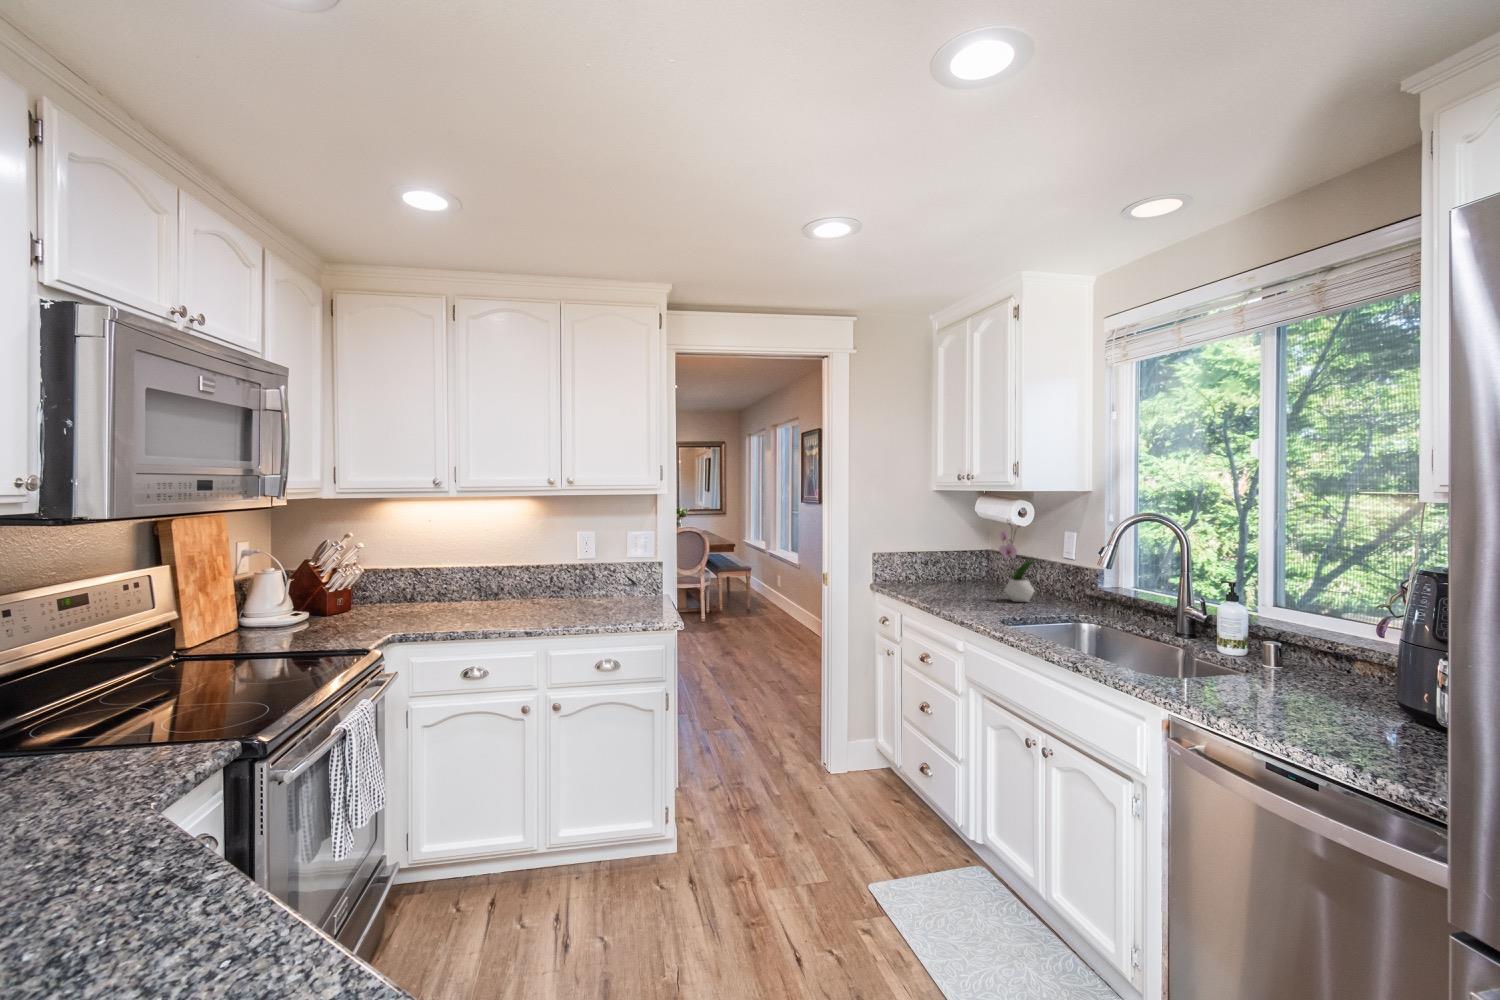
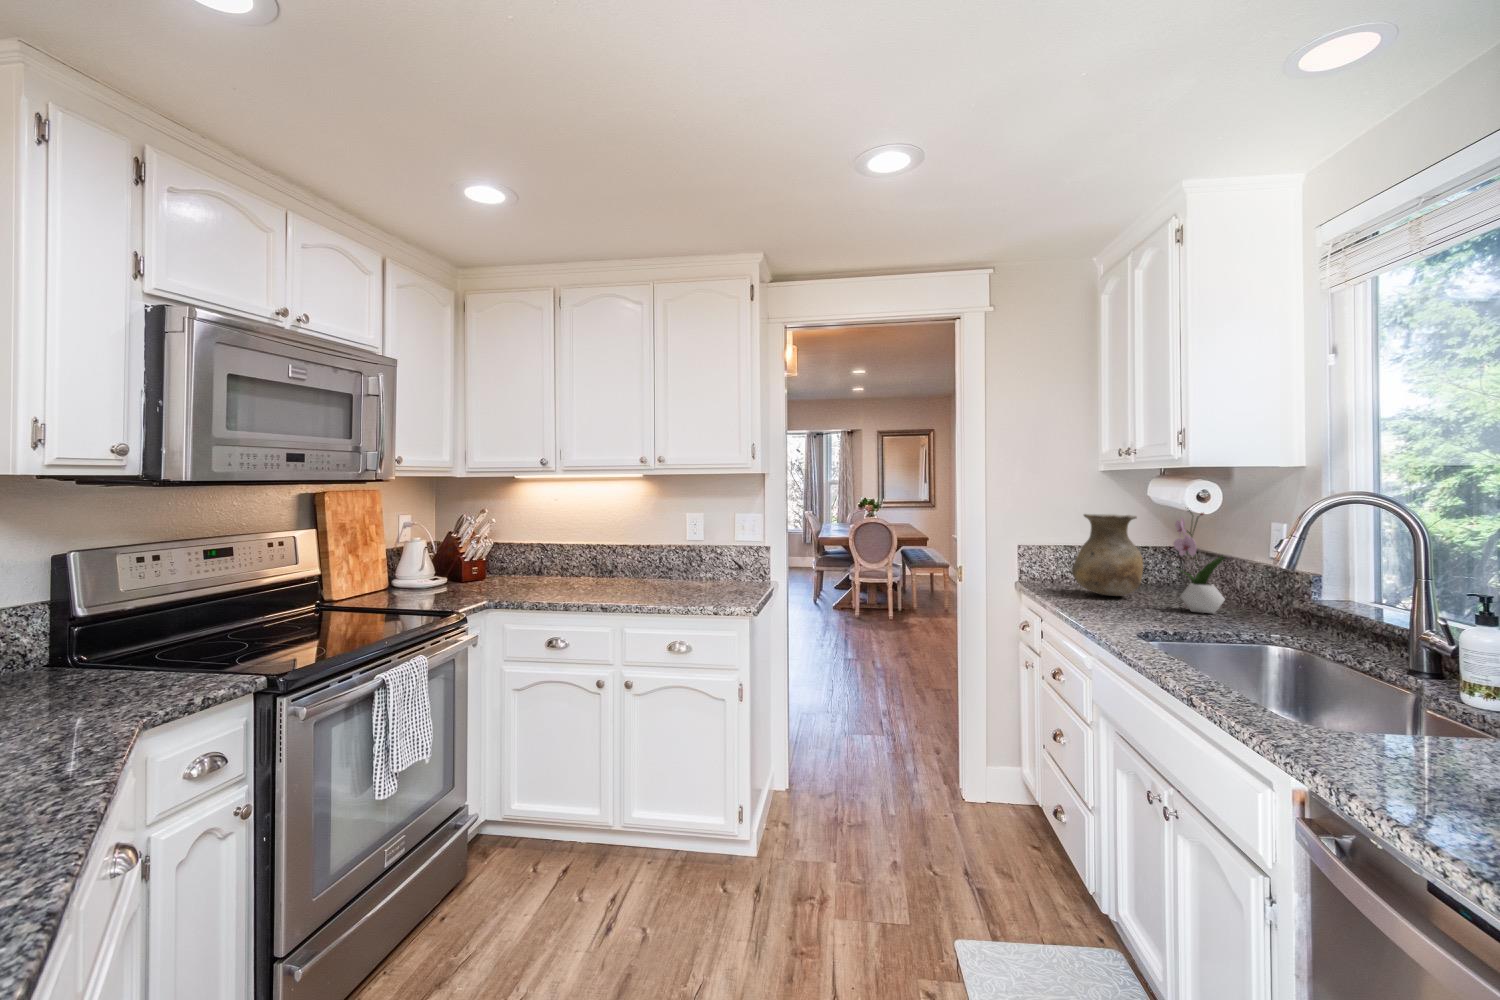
vase: none [920,526,973,592] -> present [1071,514,1143,596]

